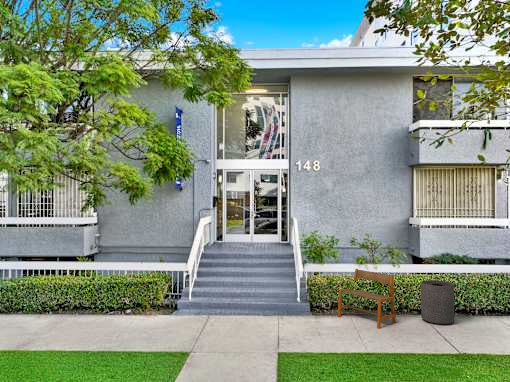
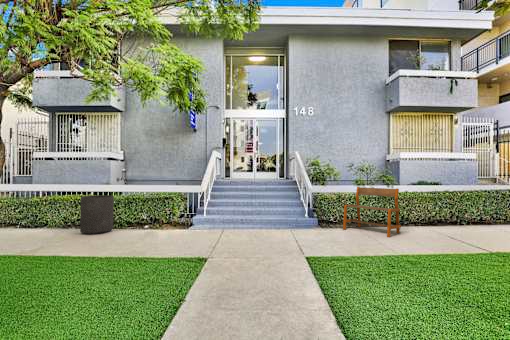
trash can: present [421,280,454,324] -> present [80,195,114,234]

